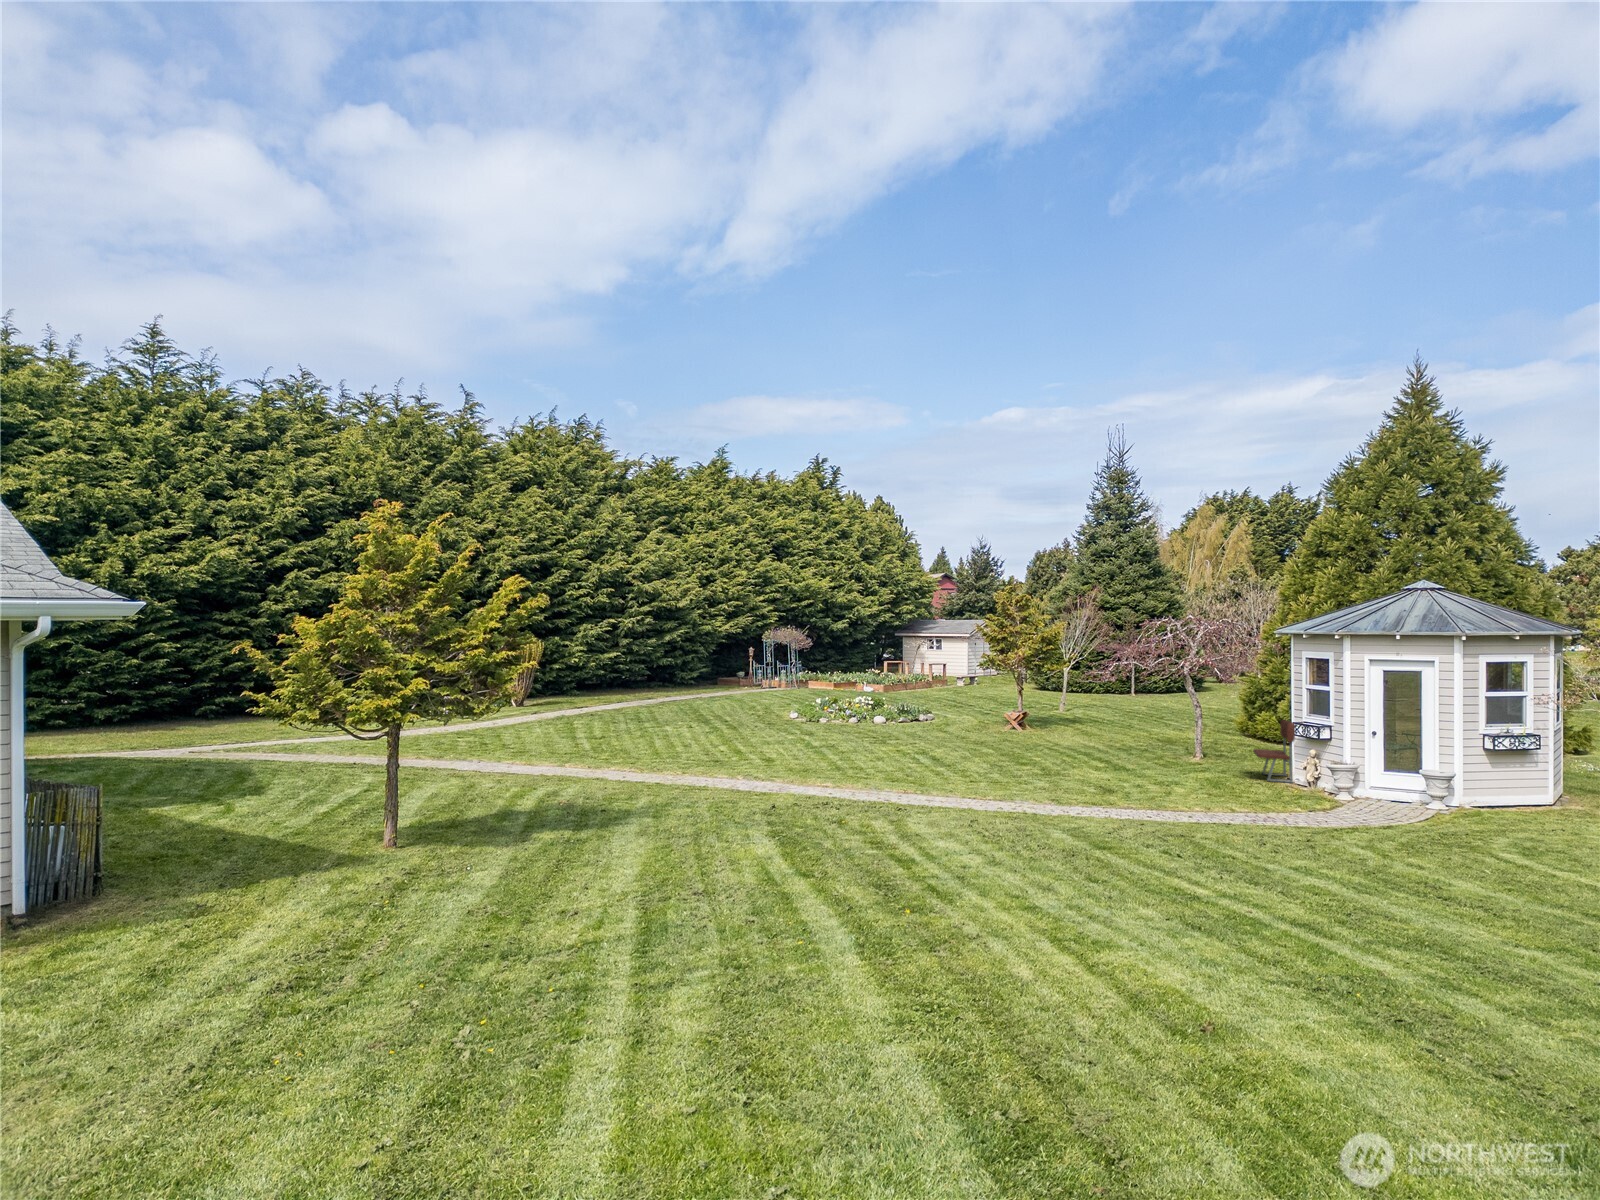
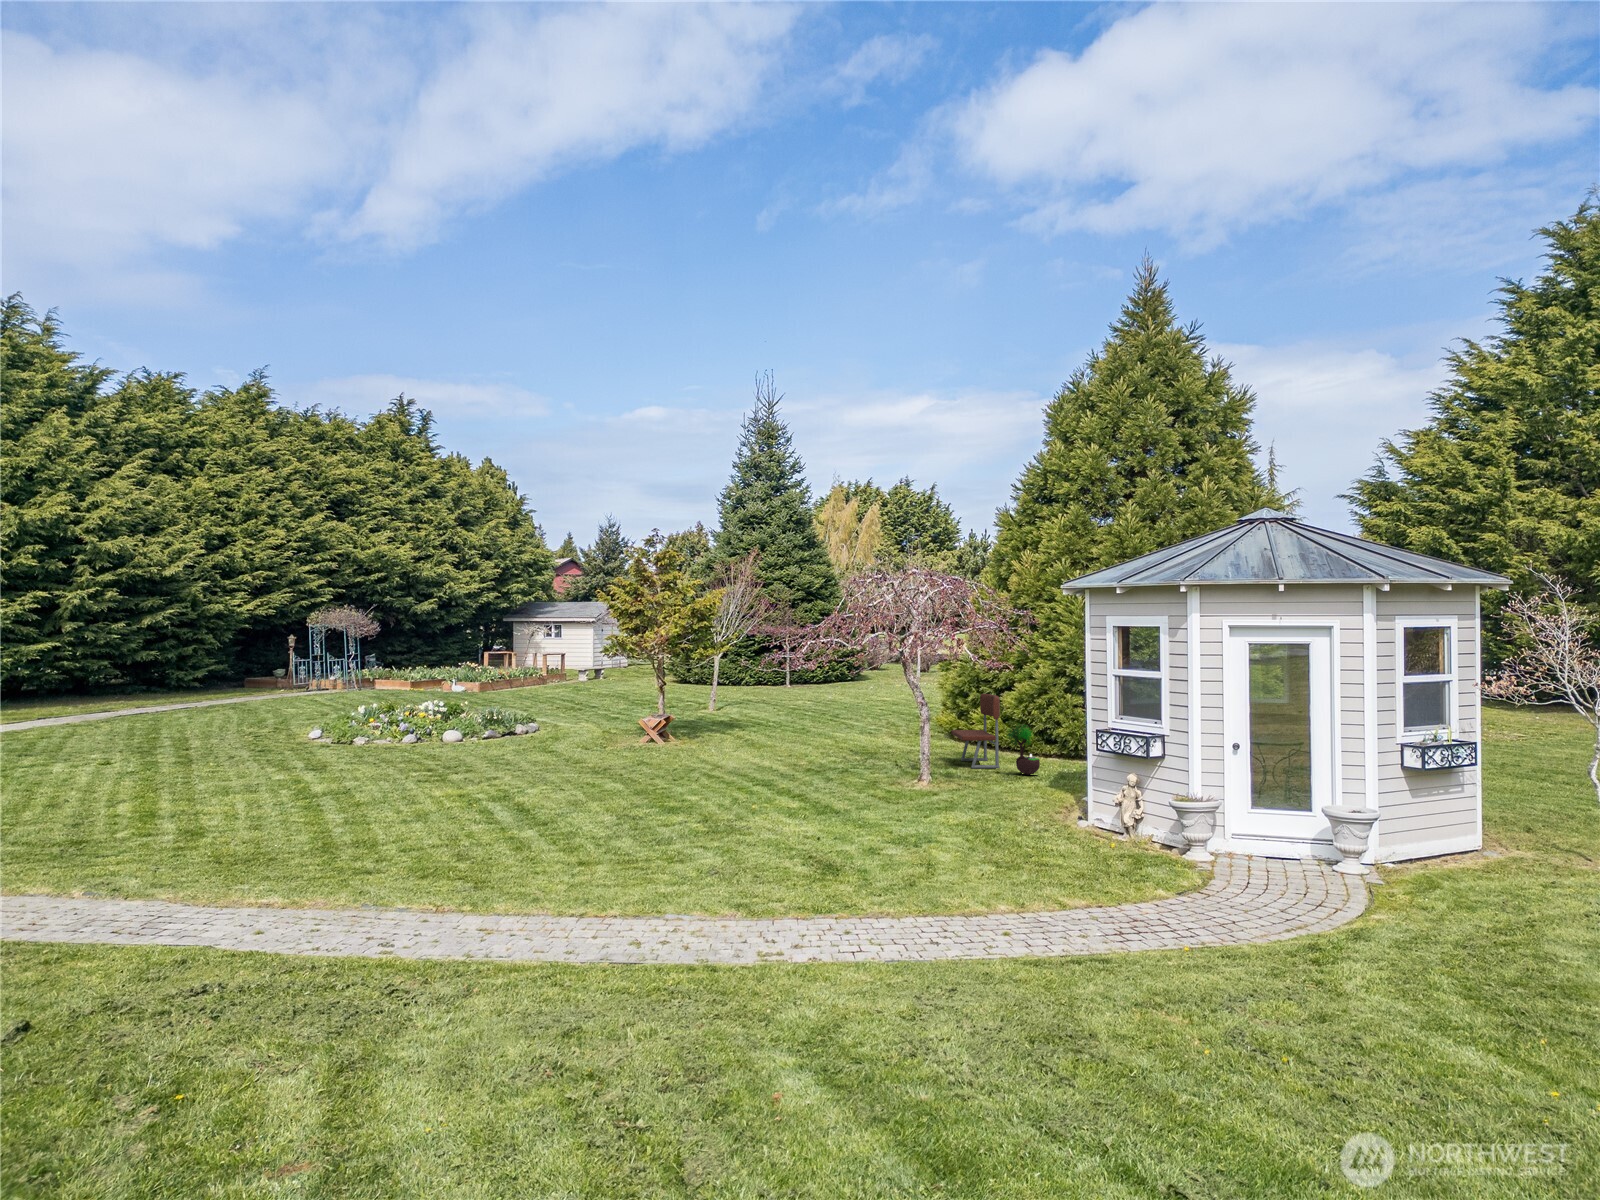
potted tree: none [1294,745,1328,790] -> present [1007,726,1040,775]

